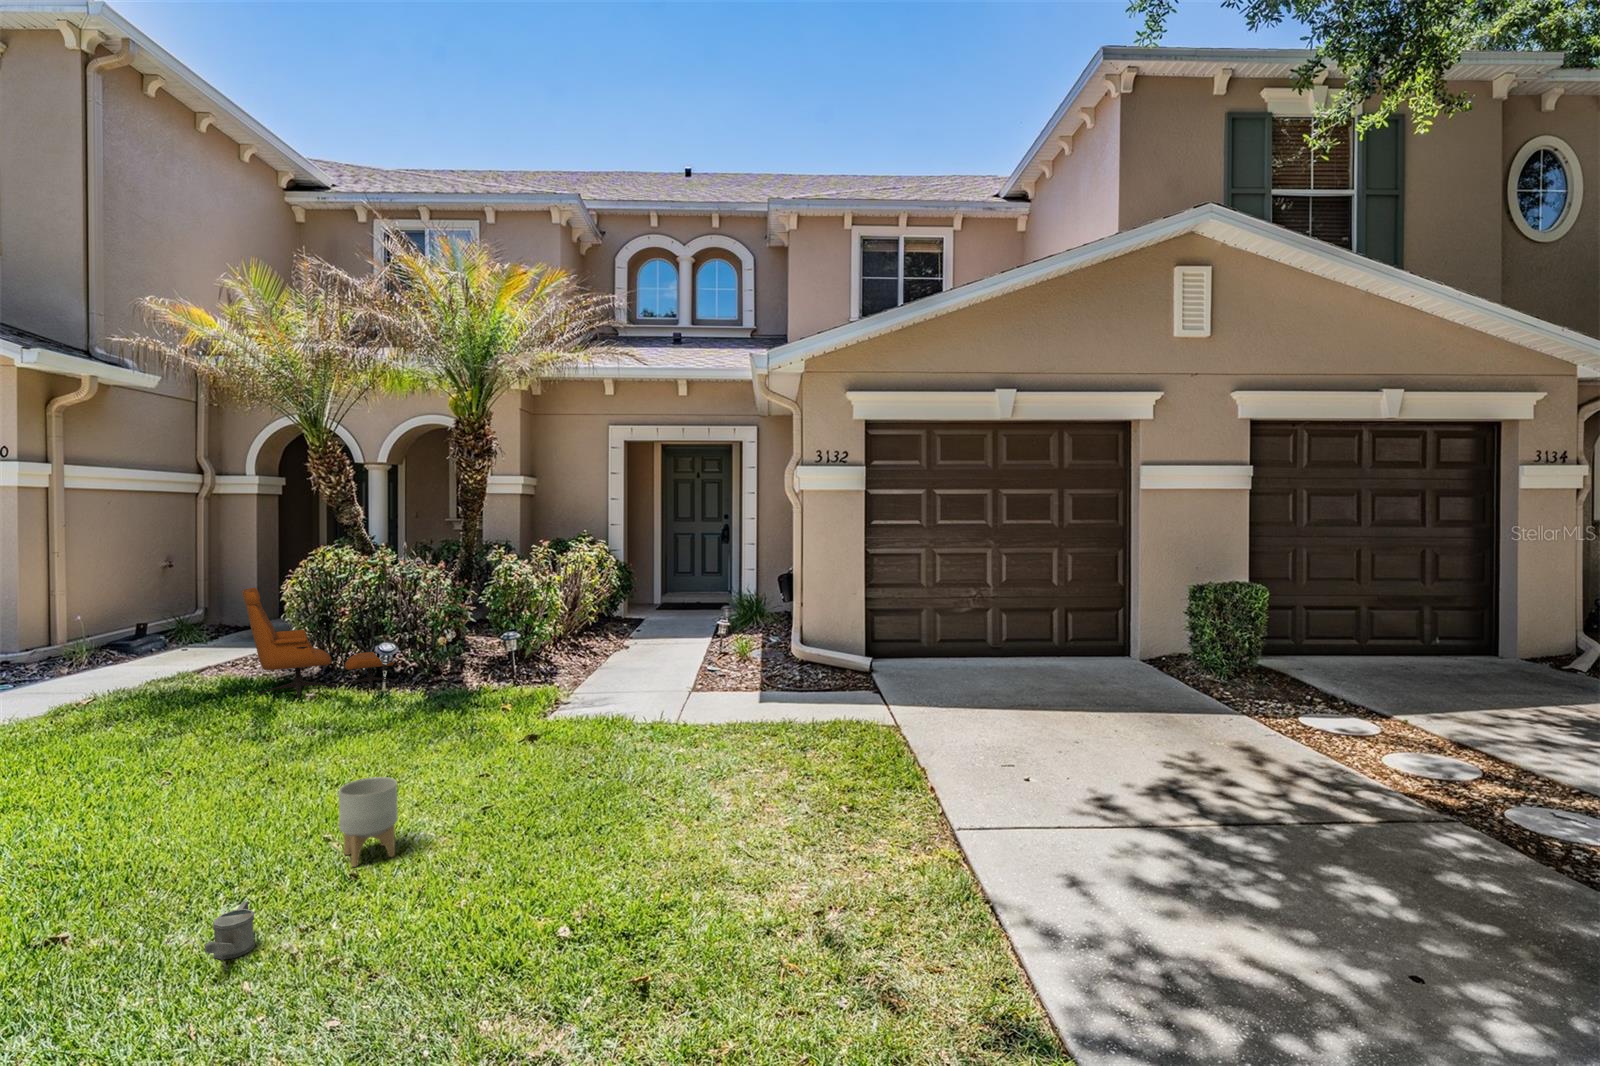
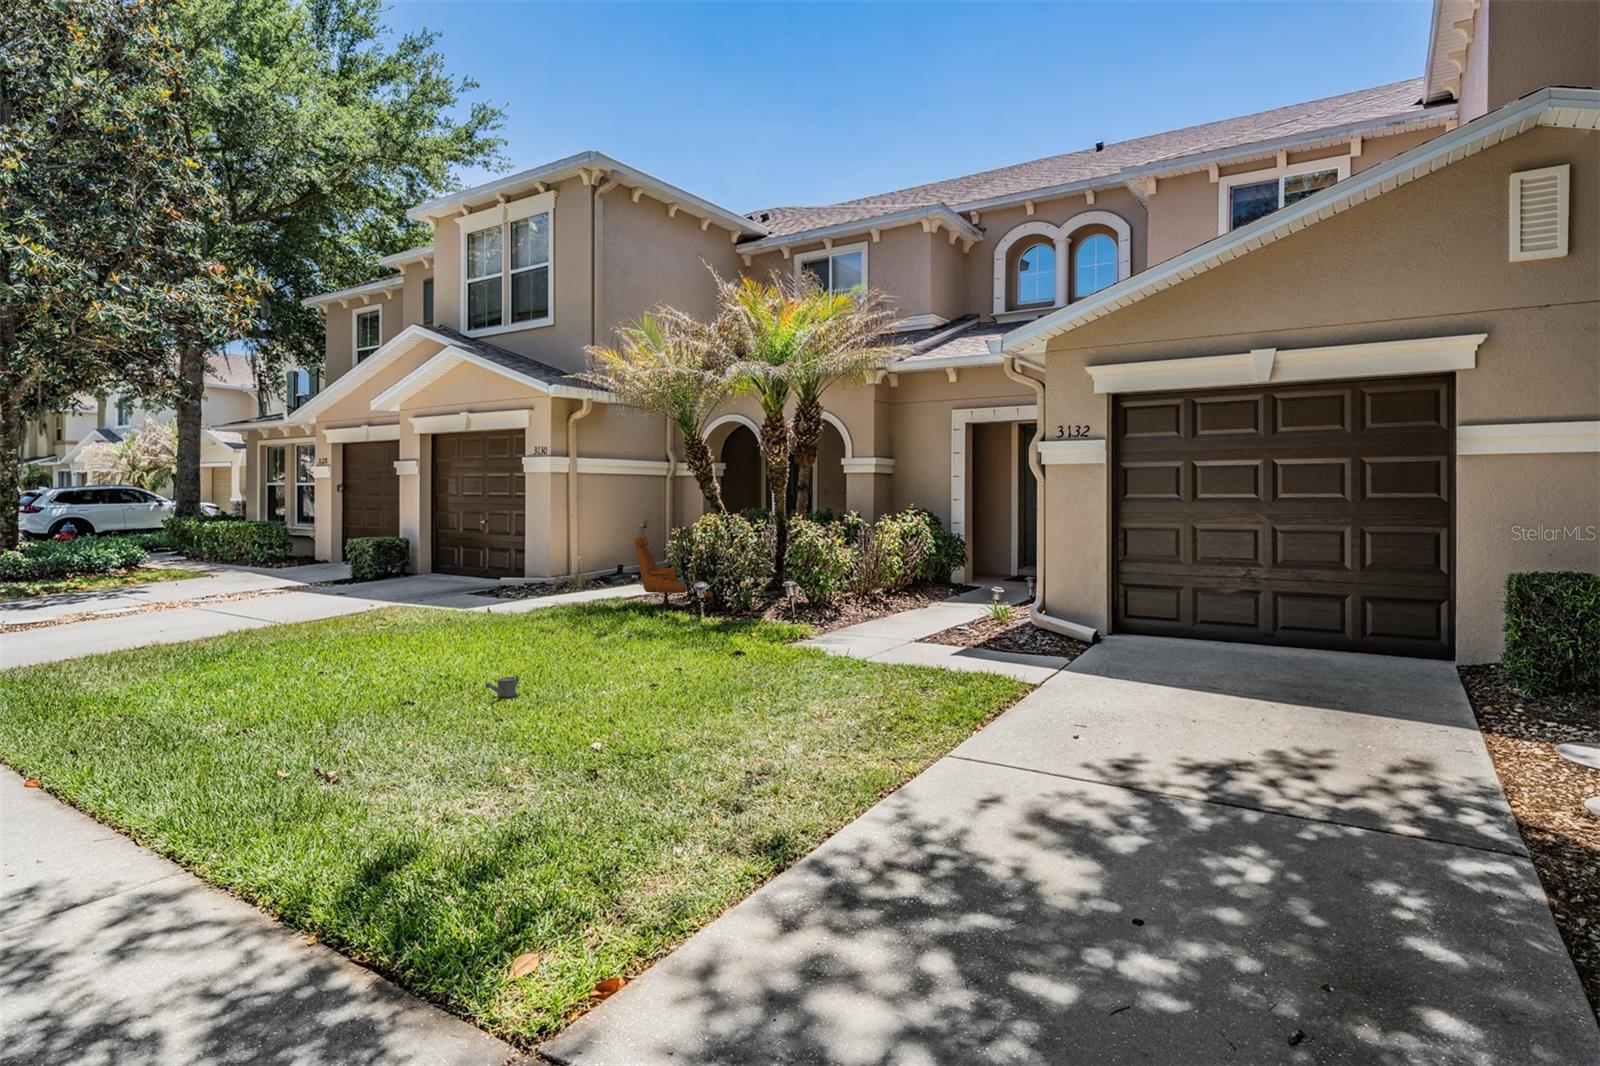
planter: present [339,777,398,867] -> none [582,634,614,681]

